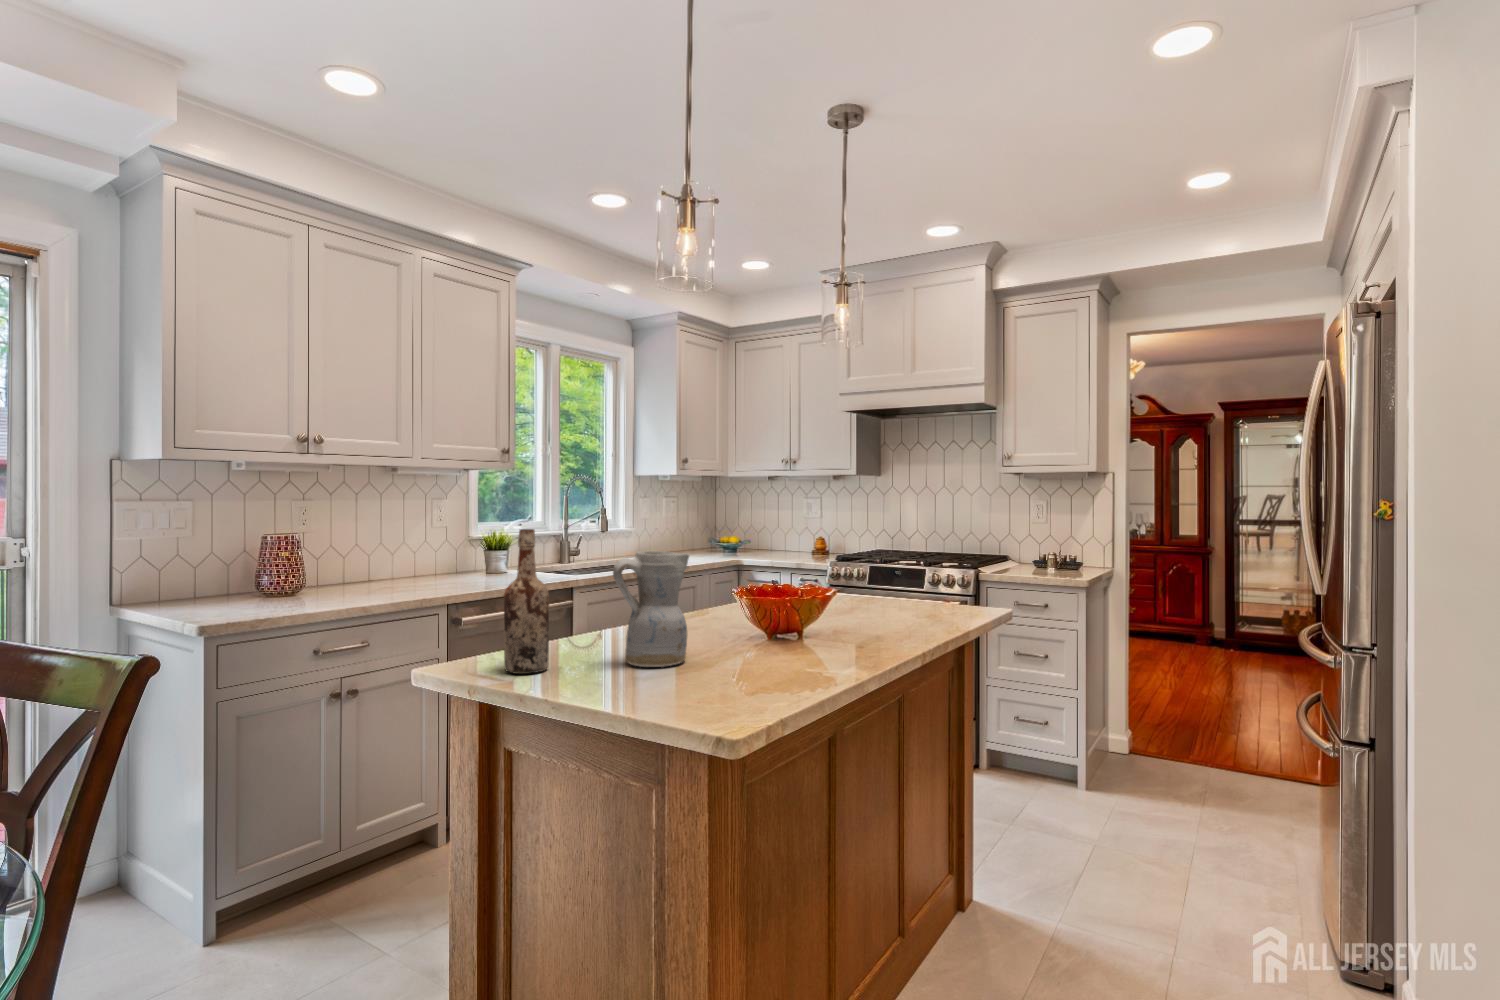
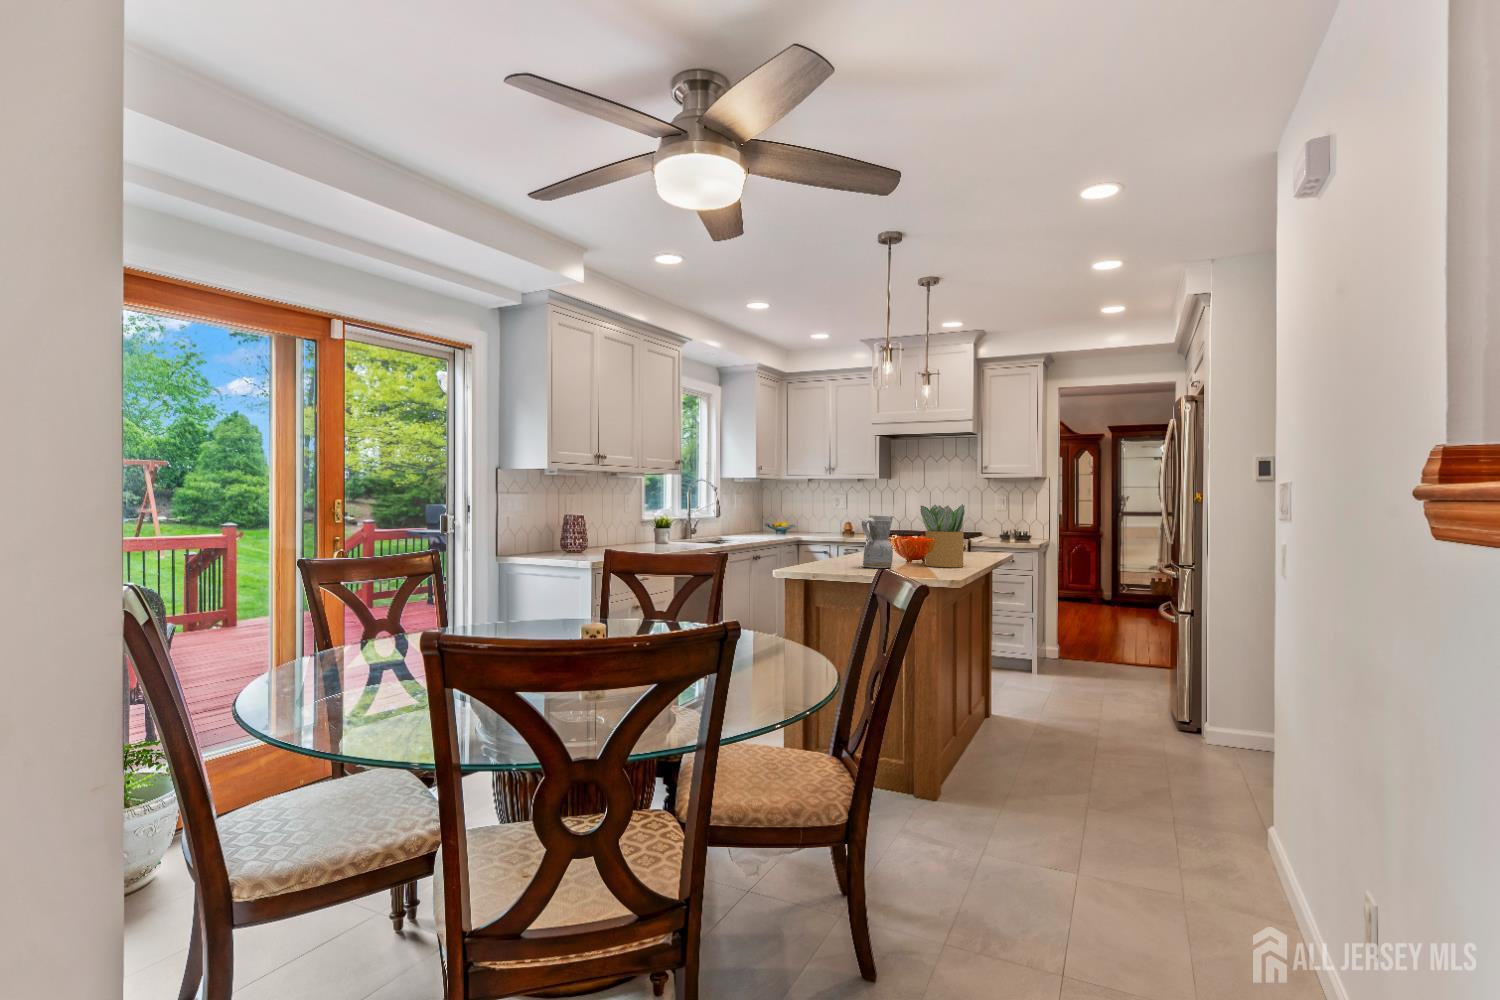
potted plant: none [755,527,854,667] -> present [920,504,965,567]
wine bottle: present [504,529,549,674] -> none [816,504,836,570]

